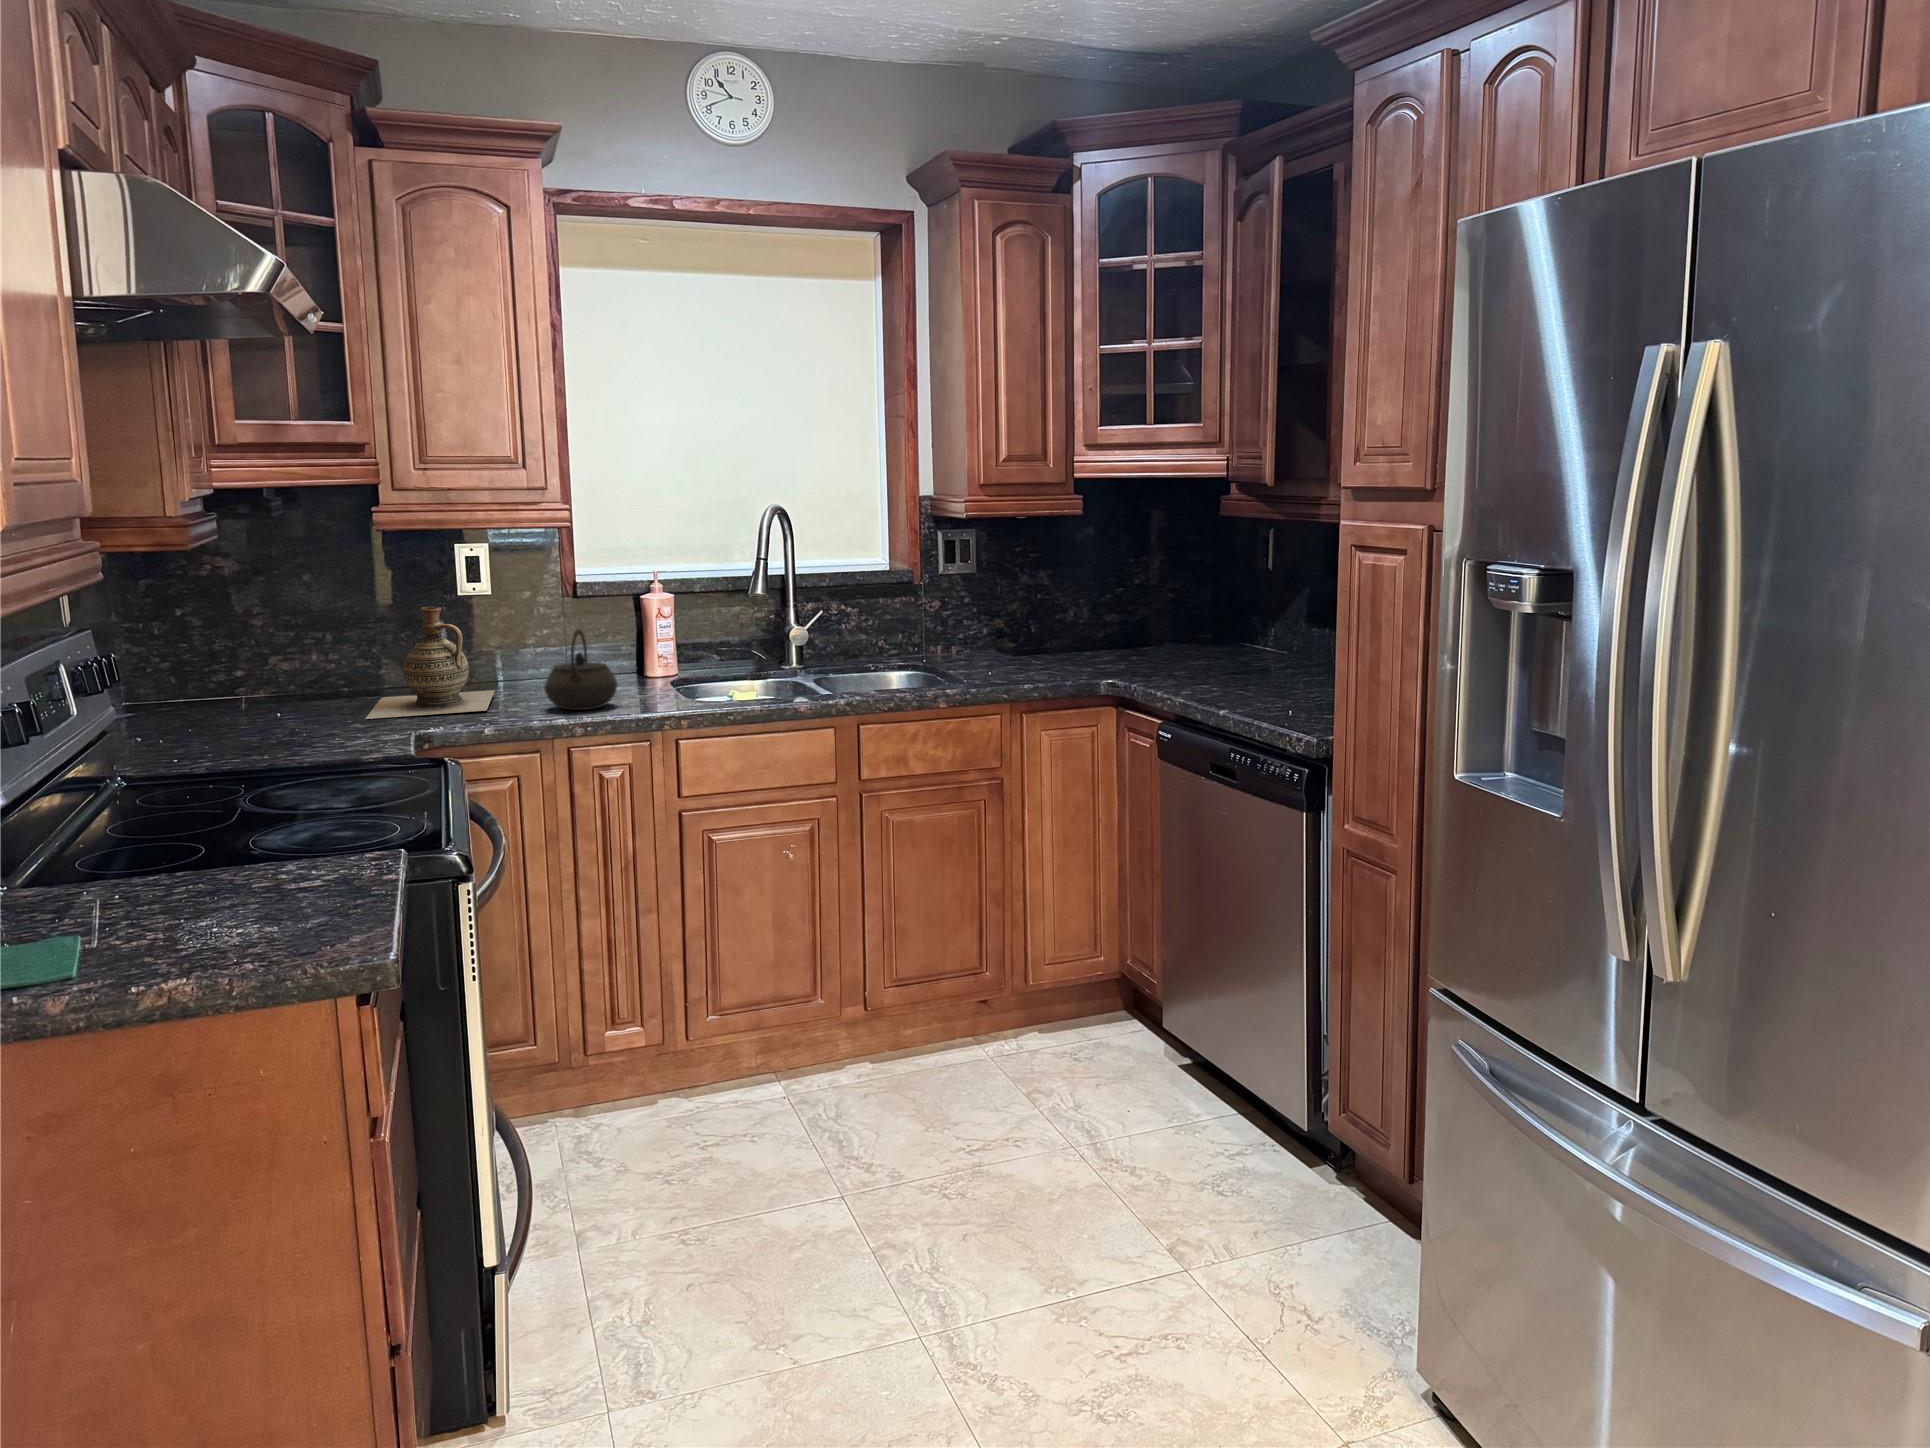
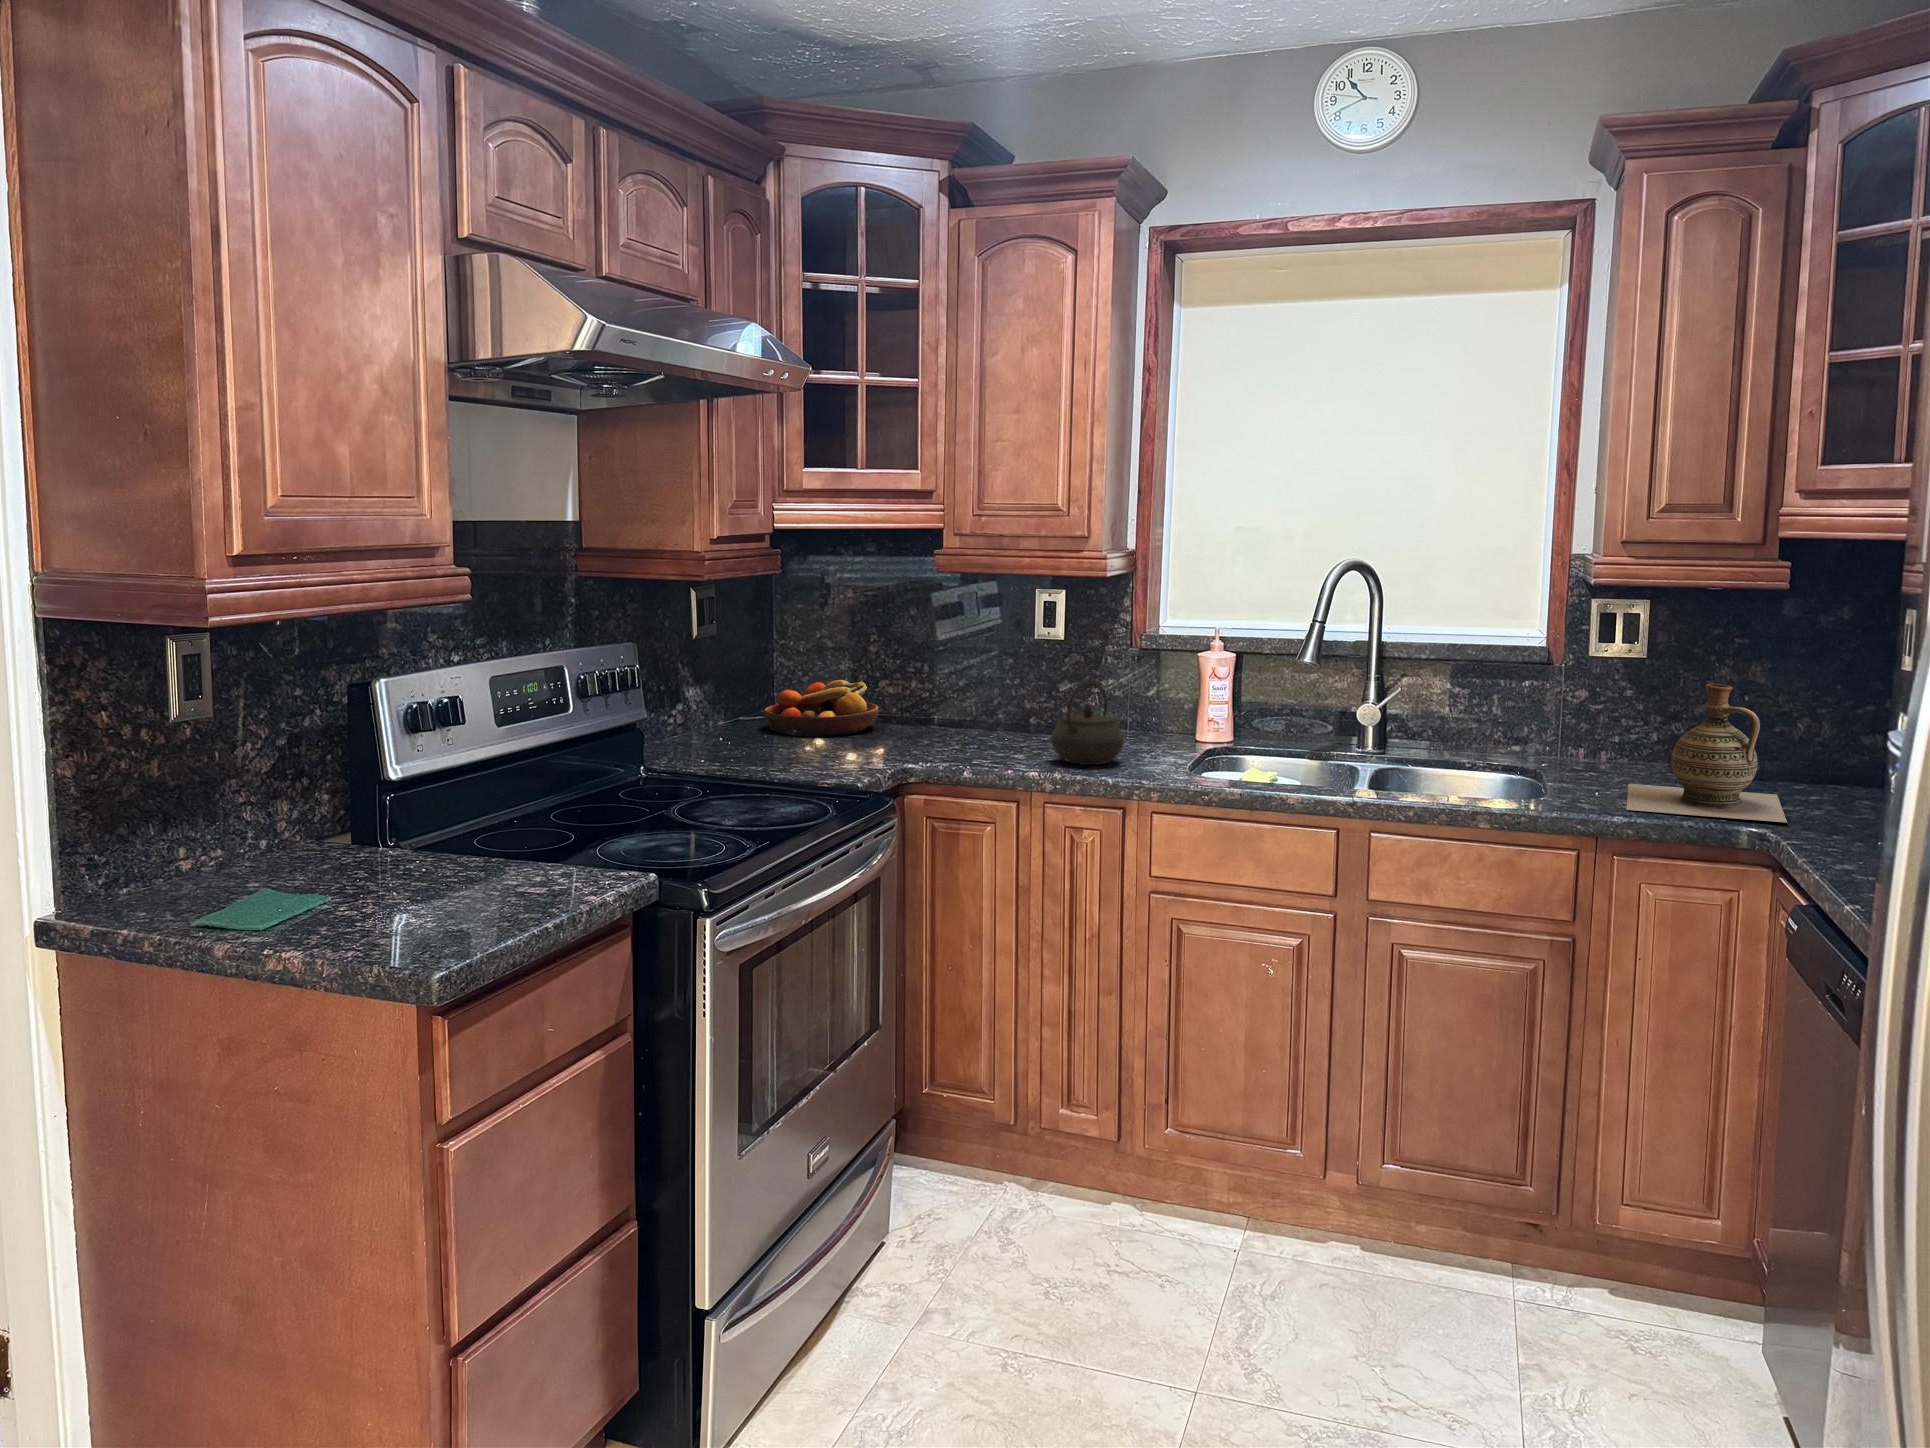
ceramic jug: present [366,607,495,719] -> present [1627,684,1787,822]
fruit bowl: none [151,659,299,730] -> present [764,680,878,736]

